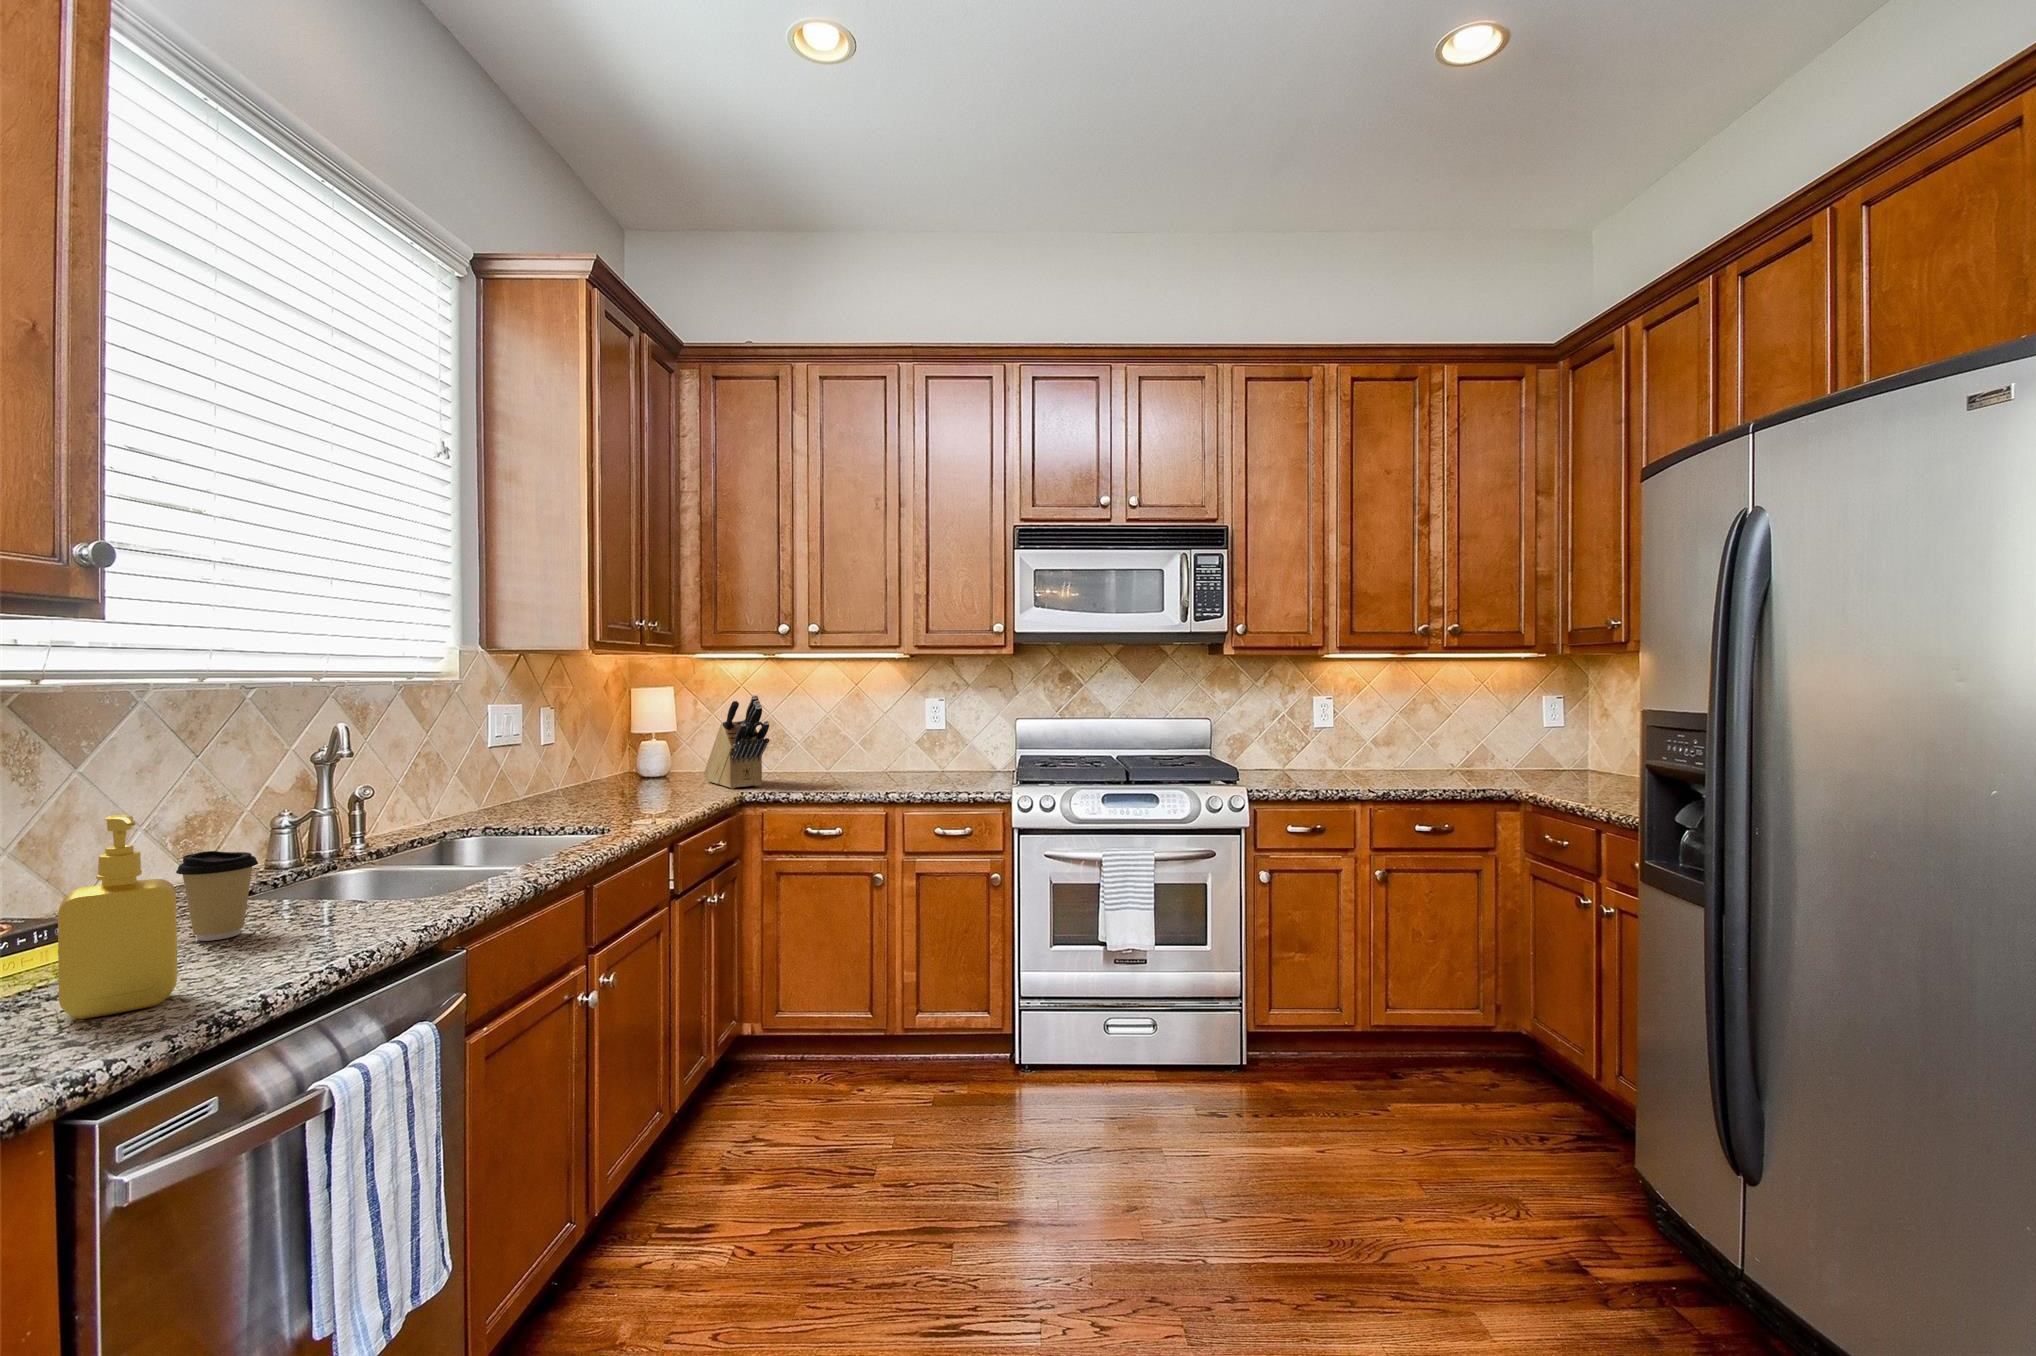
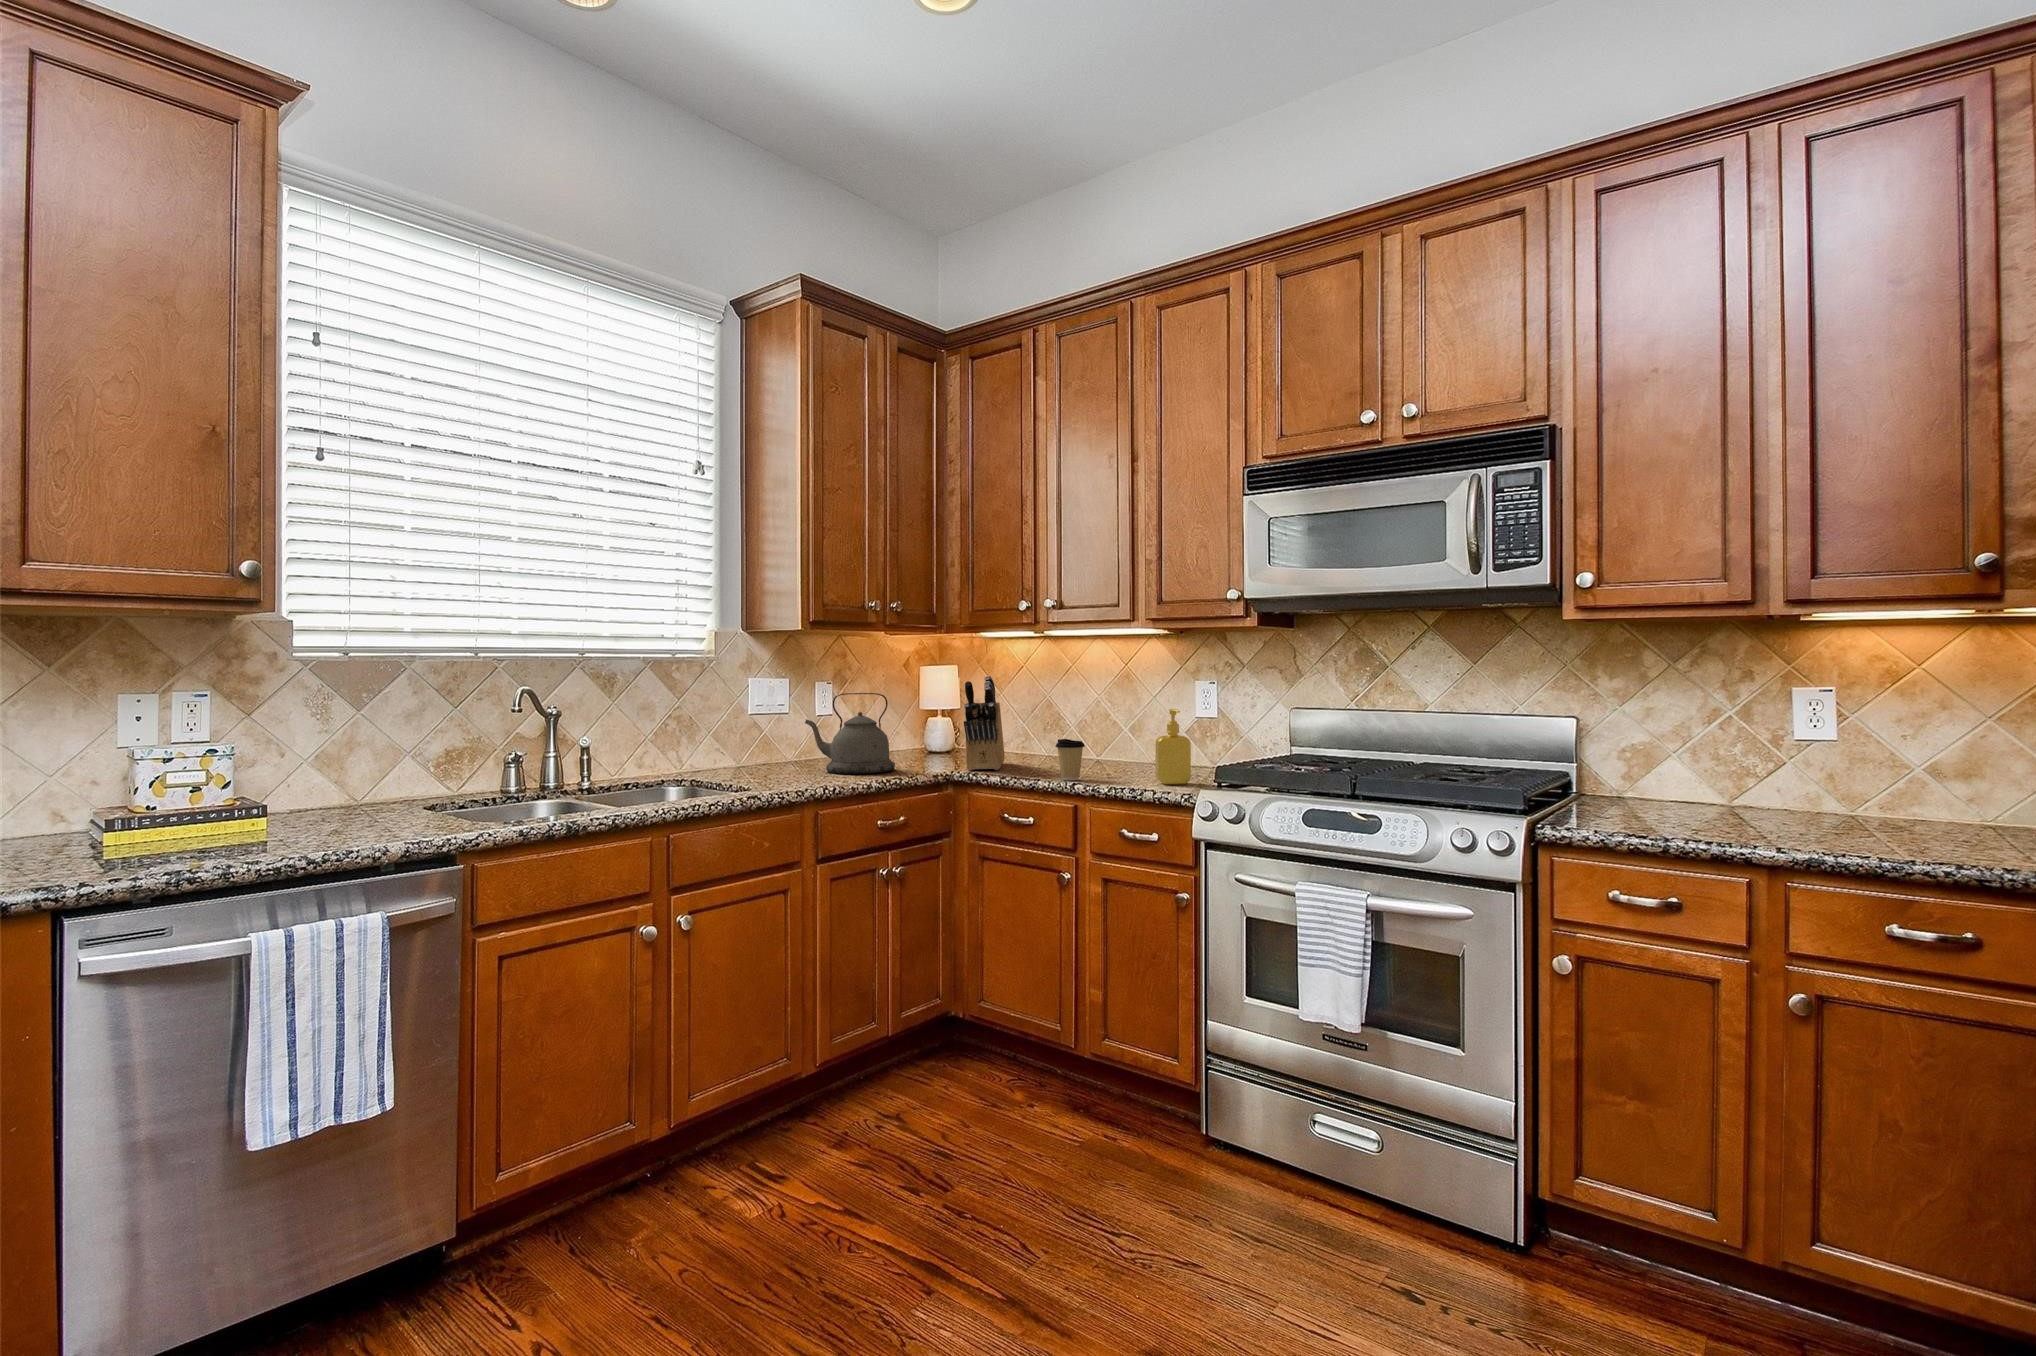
kettle: none [558,715,662,803] -> present [805,693,895,774]
soap dispenser: present [58,815,177,1019] -> present [1155,709,1191,785]
coffee cup: present [176,851,258,941] -> present [1055,739,1085,780]

